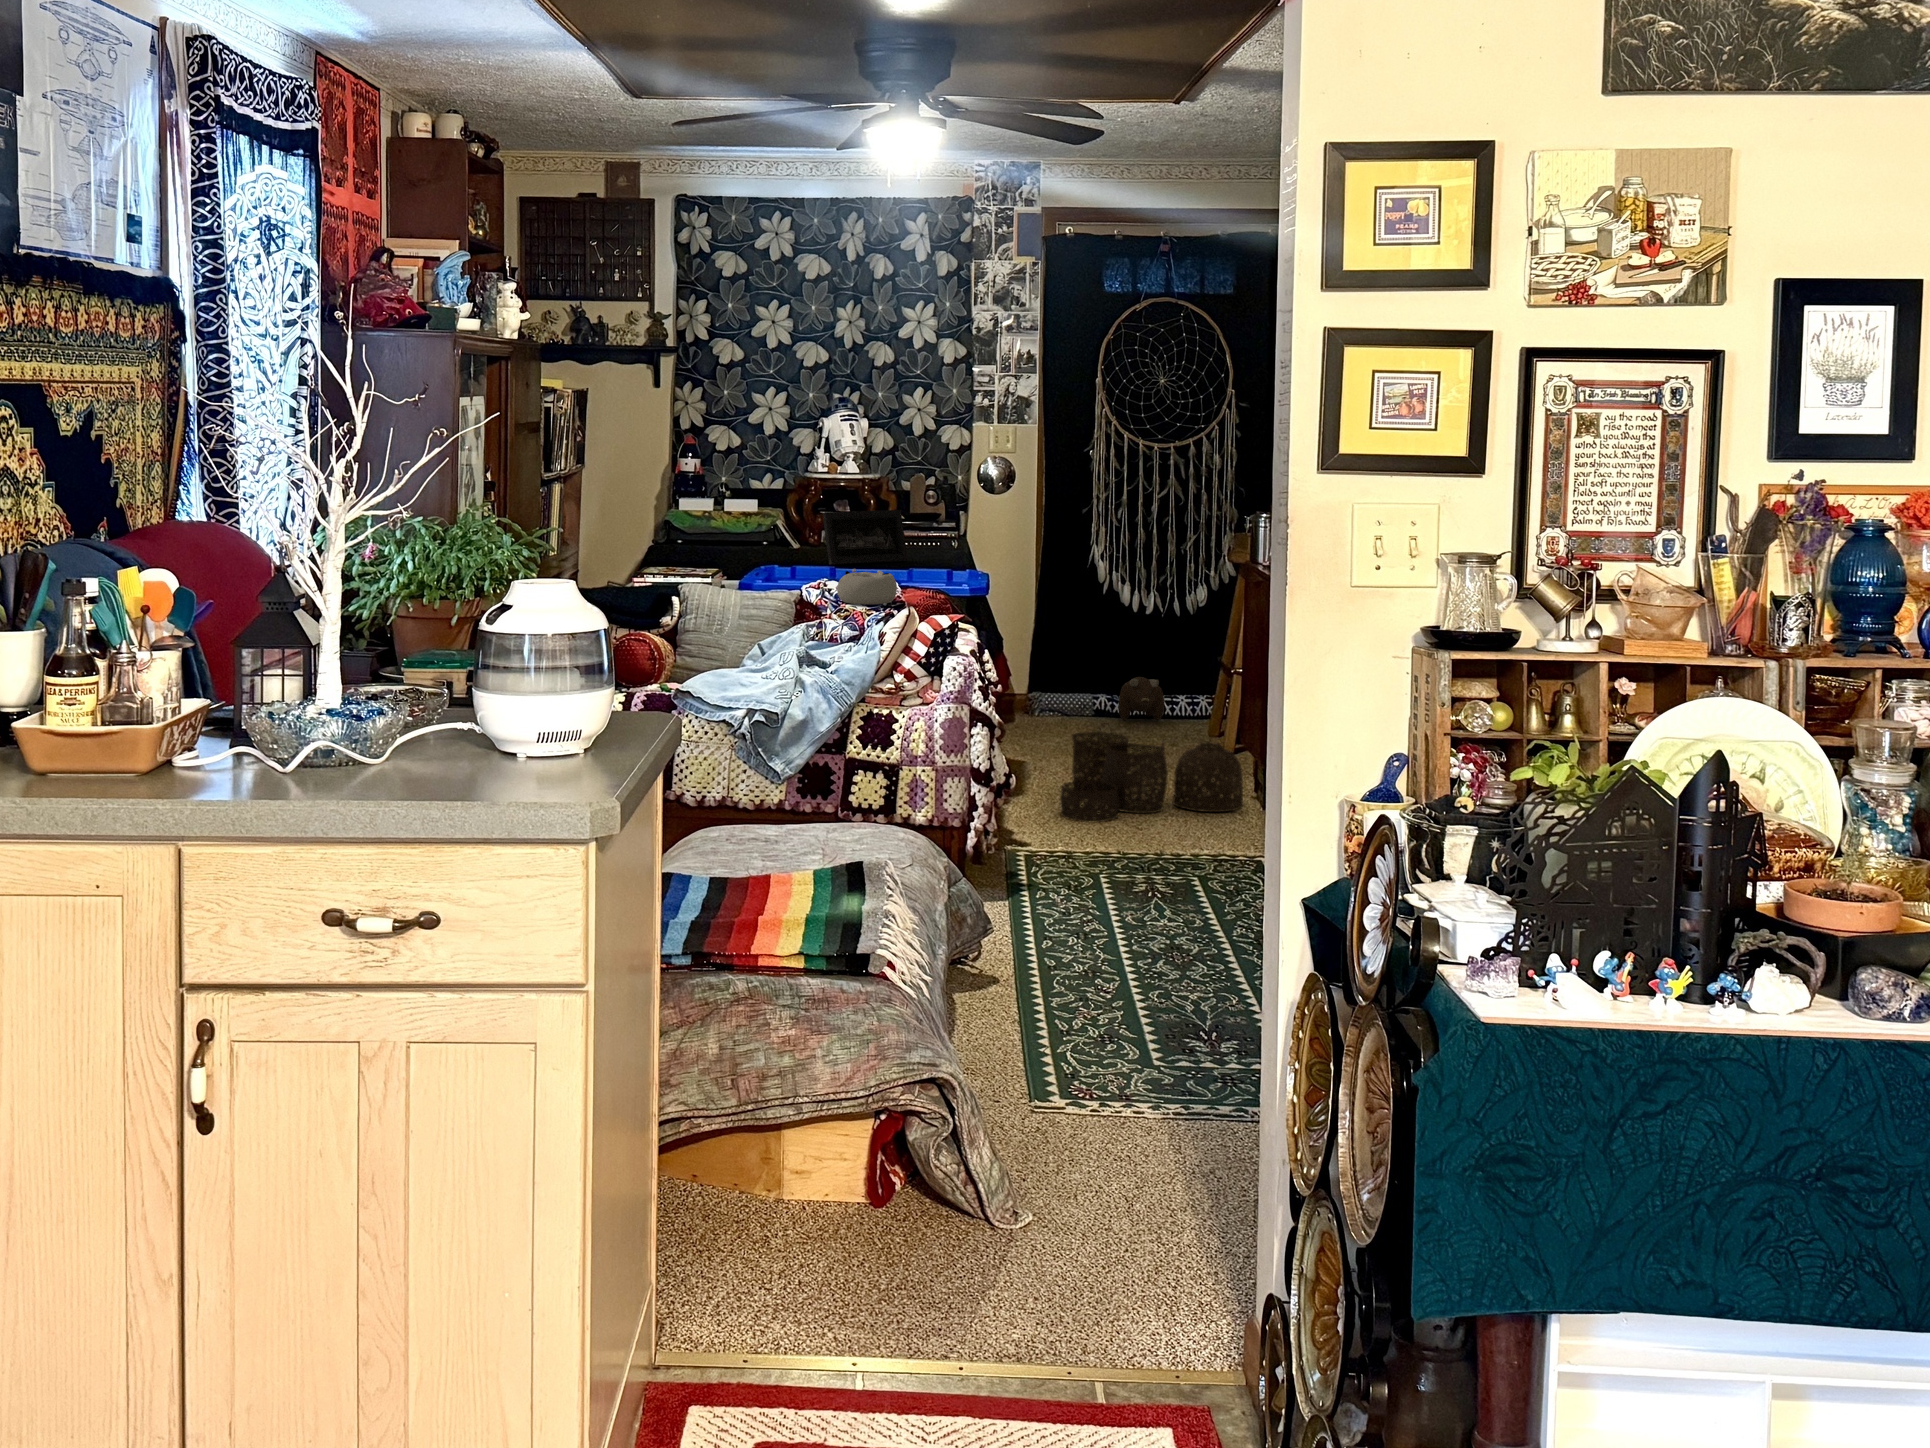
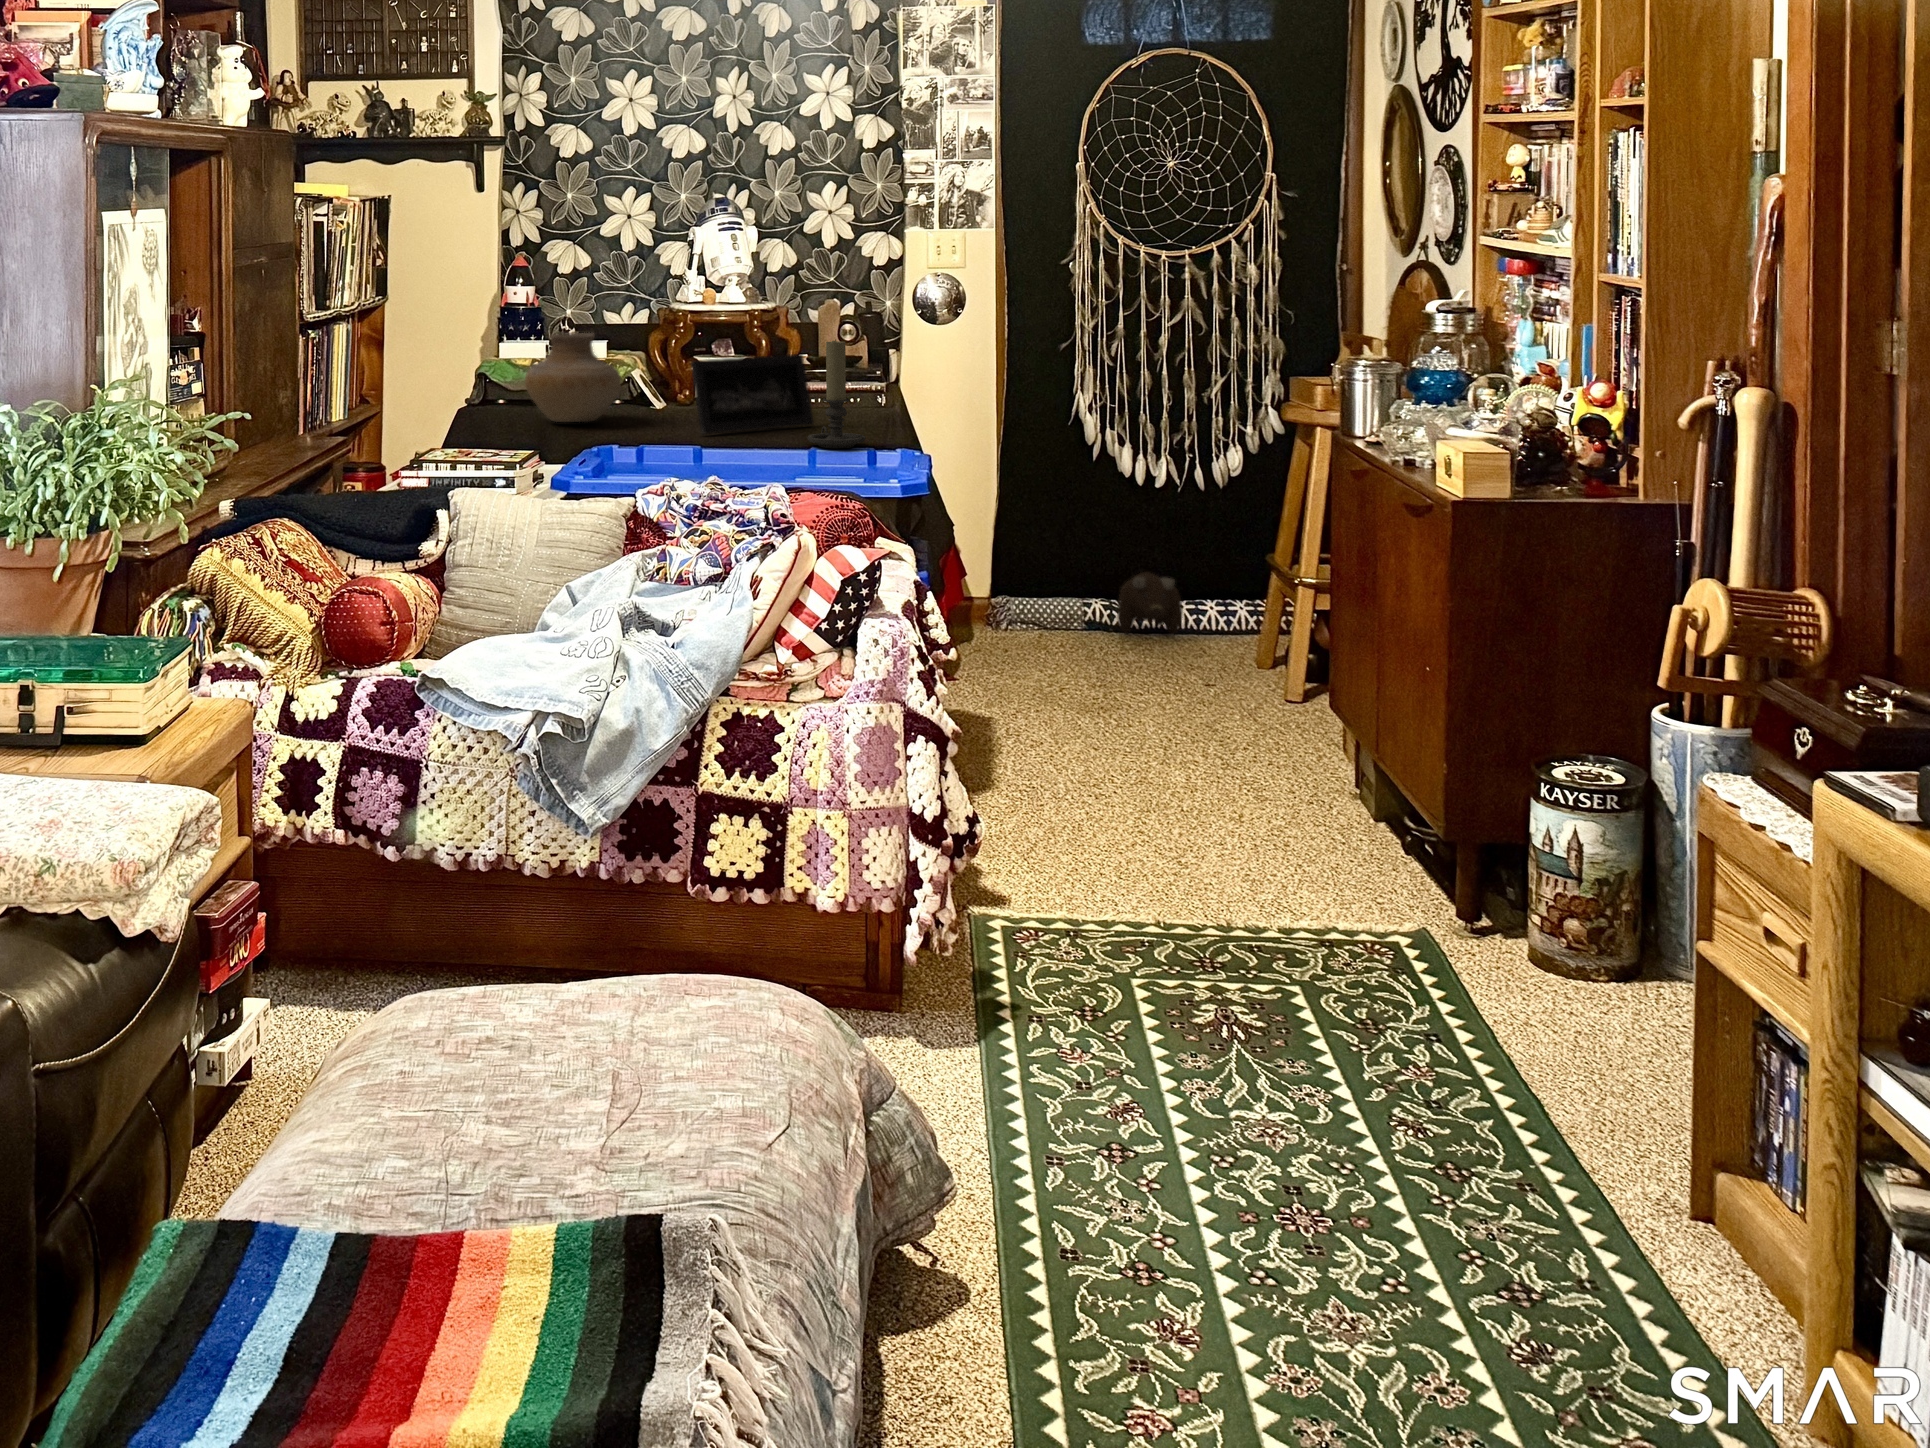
vase: none [702,492,771,555] -> present [525,333,621,422]
candle holder: none [904,499,944,574] -> present [808,340,865,448]
decorative bowl: present [837,569,897,605] -> none [699,455,790,510]
woven basket: present [1060,724,1243,822] -> none [1052,674,1340,847]

